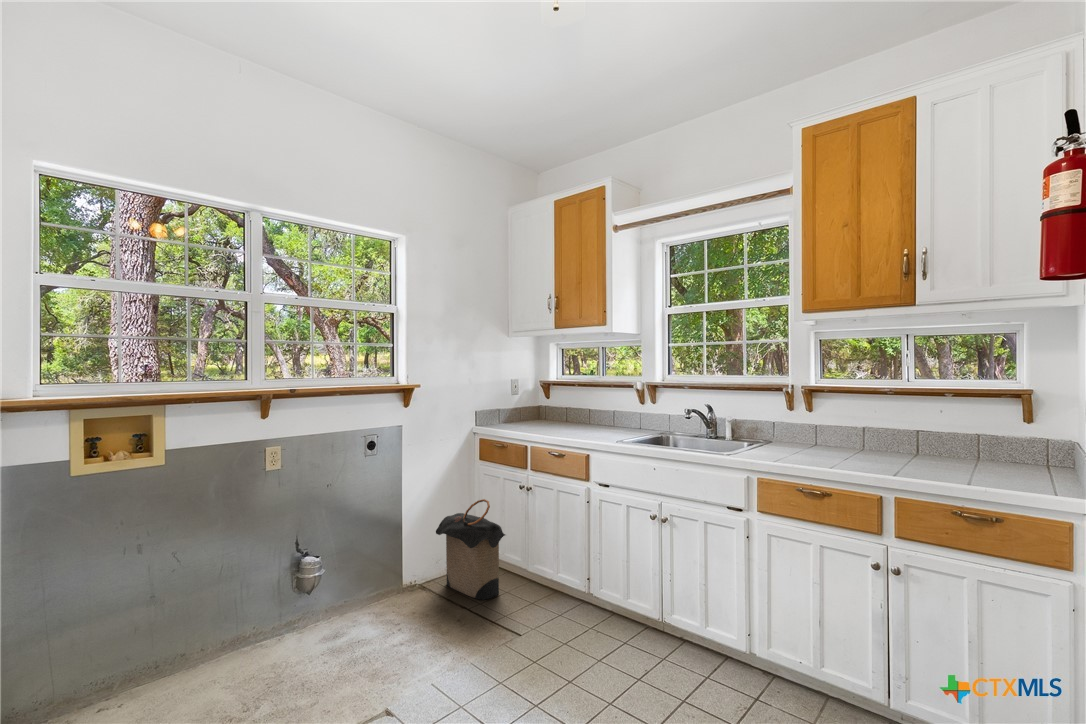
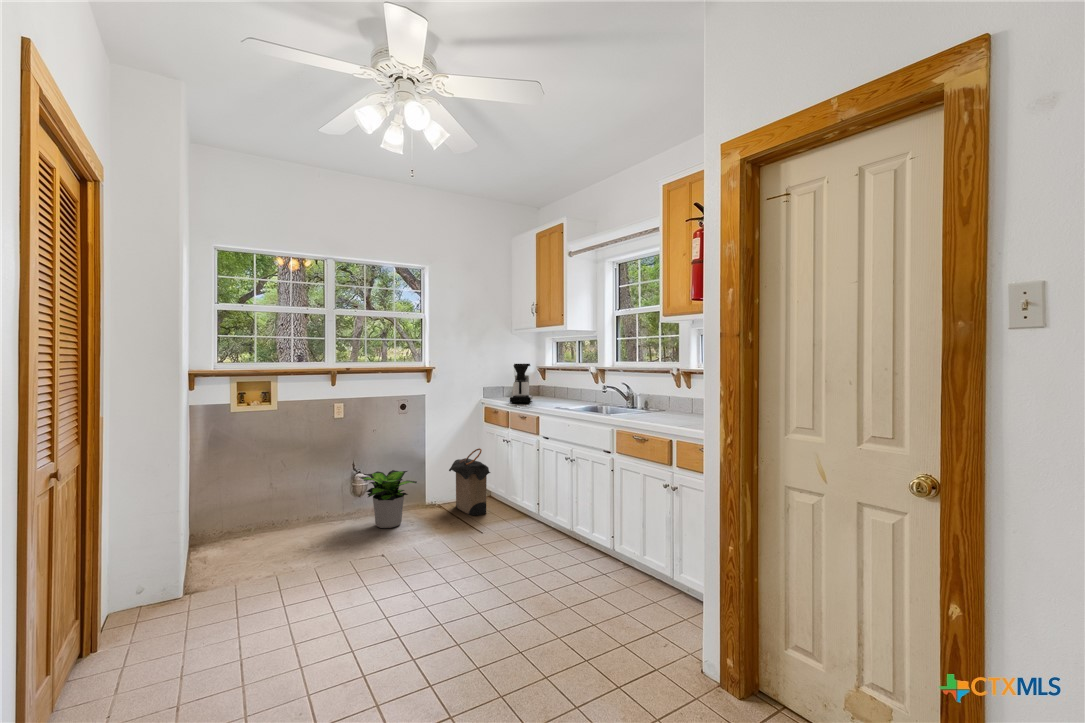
coffee maker: none [522,377,558,433] -> present [510,364,532,403]
potted plant: none [314,544,412,645] -> present [360,470,417,528]

